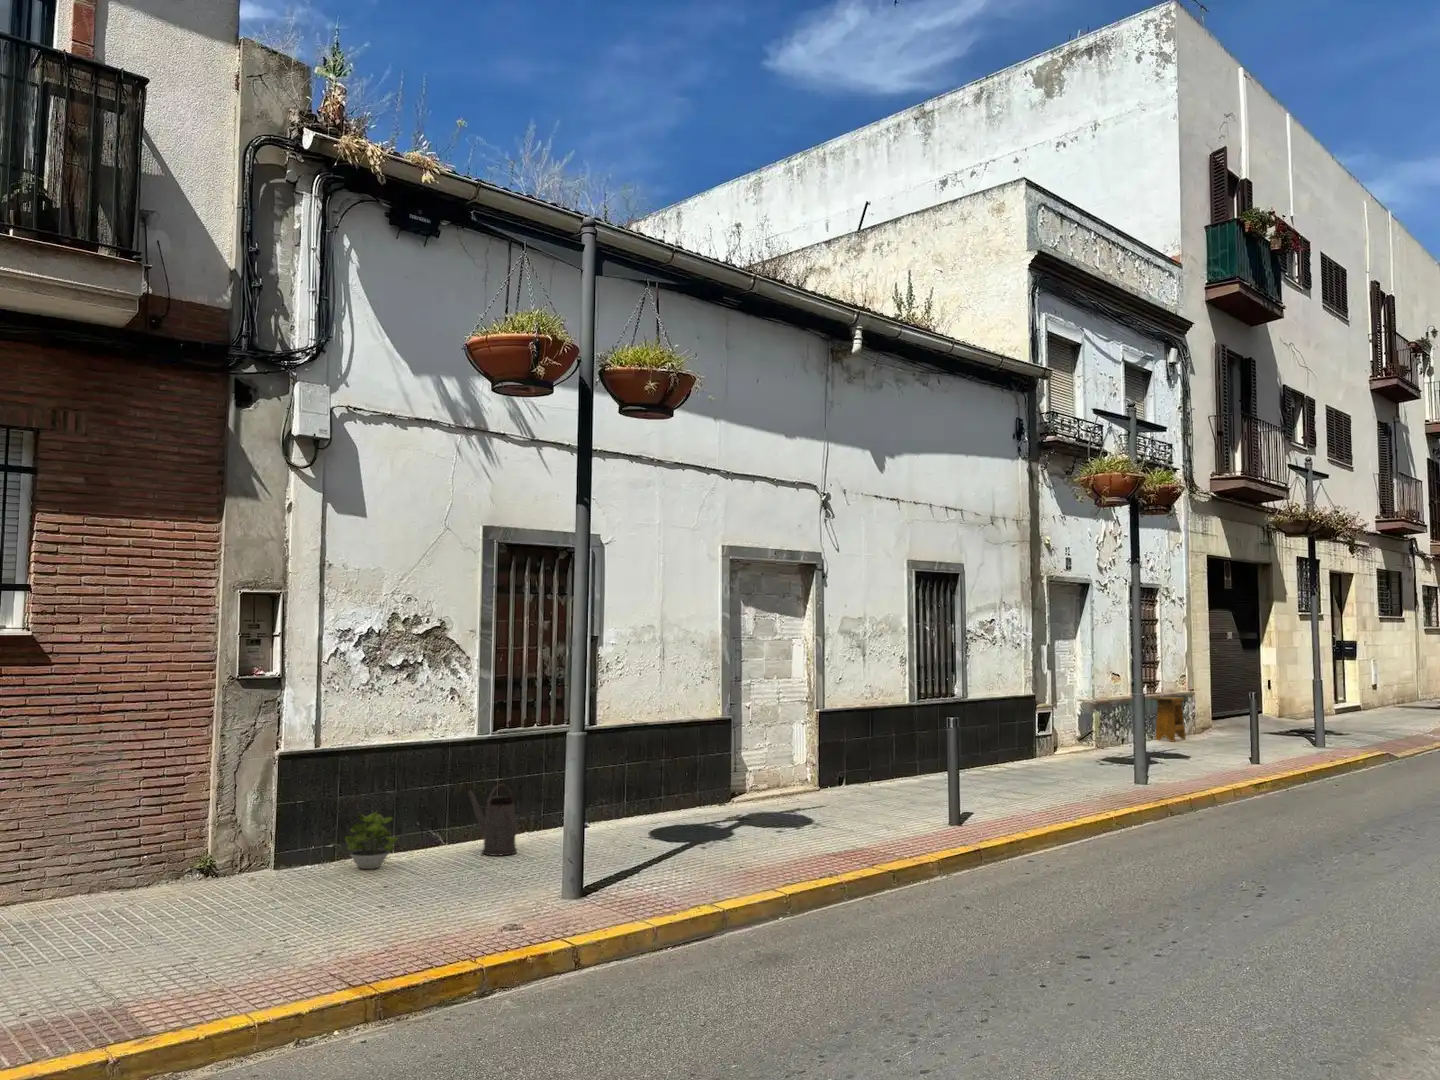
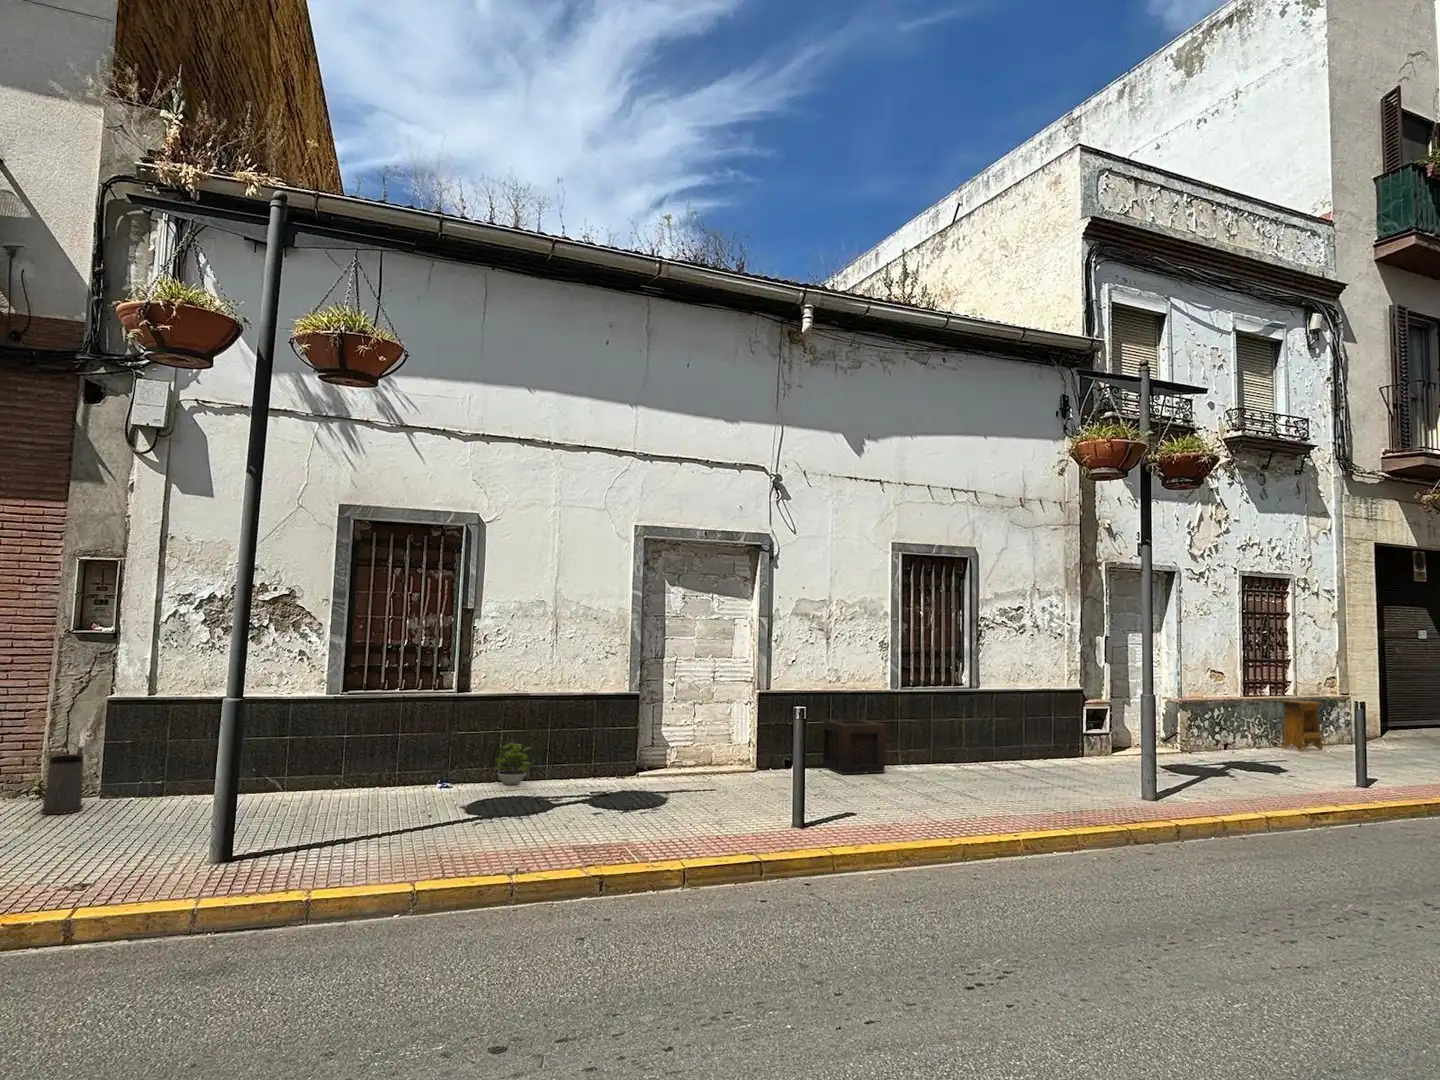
wooden crate: none [863,734,928,788] -> present [820,720,886,774]
watering can: present [468,784,518,856] -> present [41,743,84,814]
potted plant: present [345,811,398,869] -> present [494,741,531,785]

